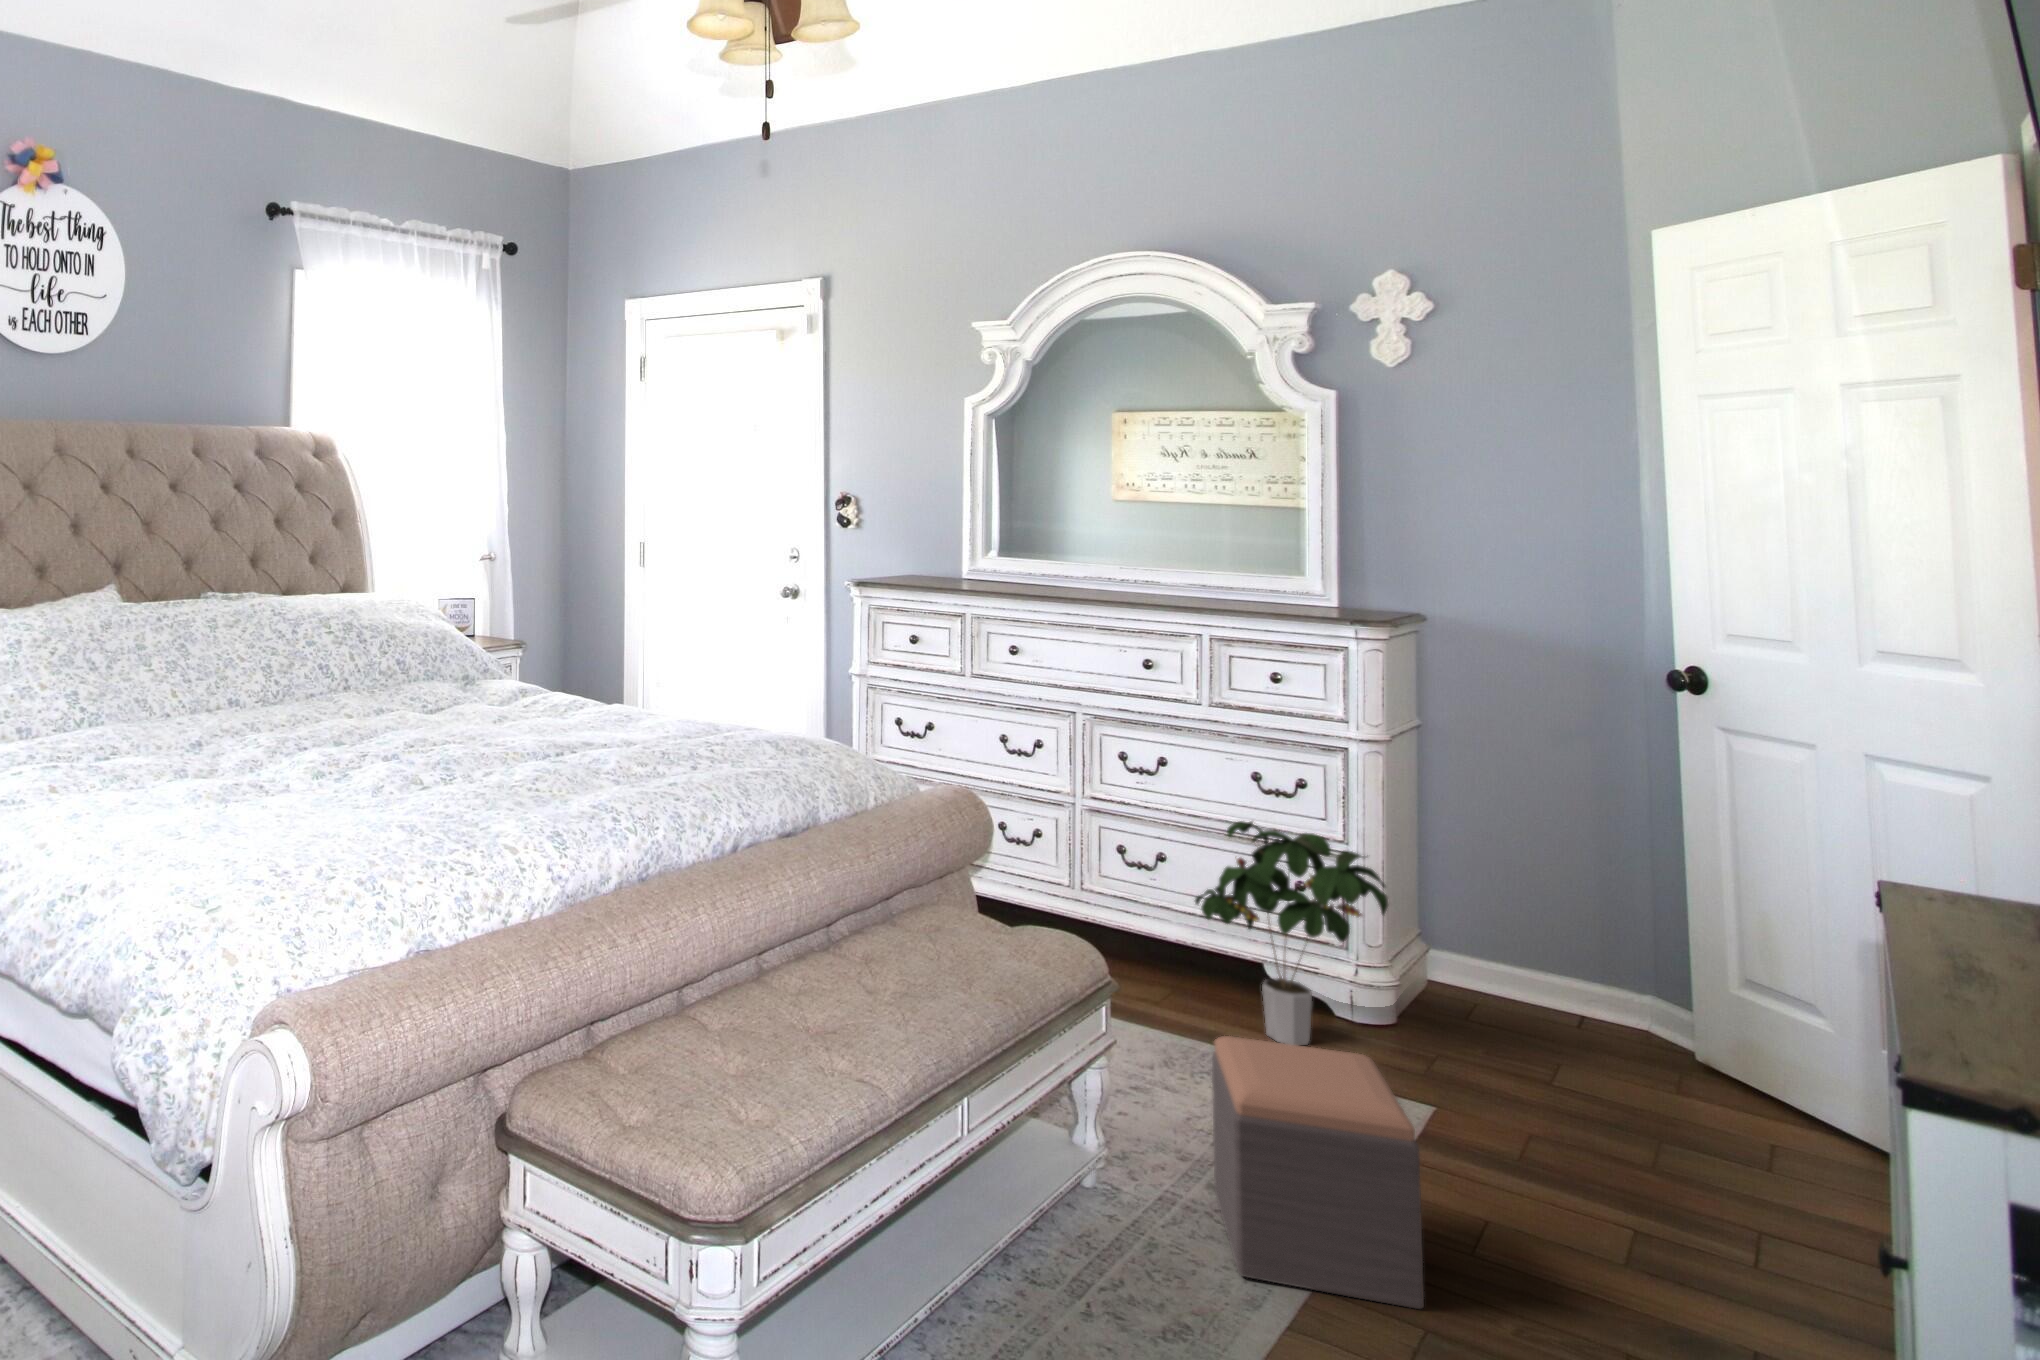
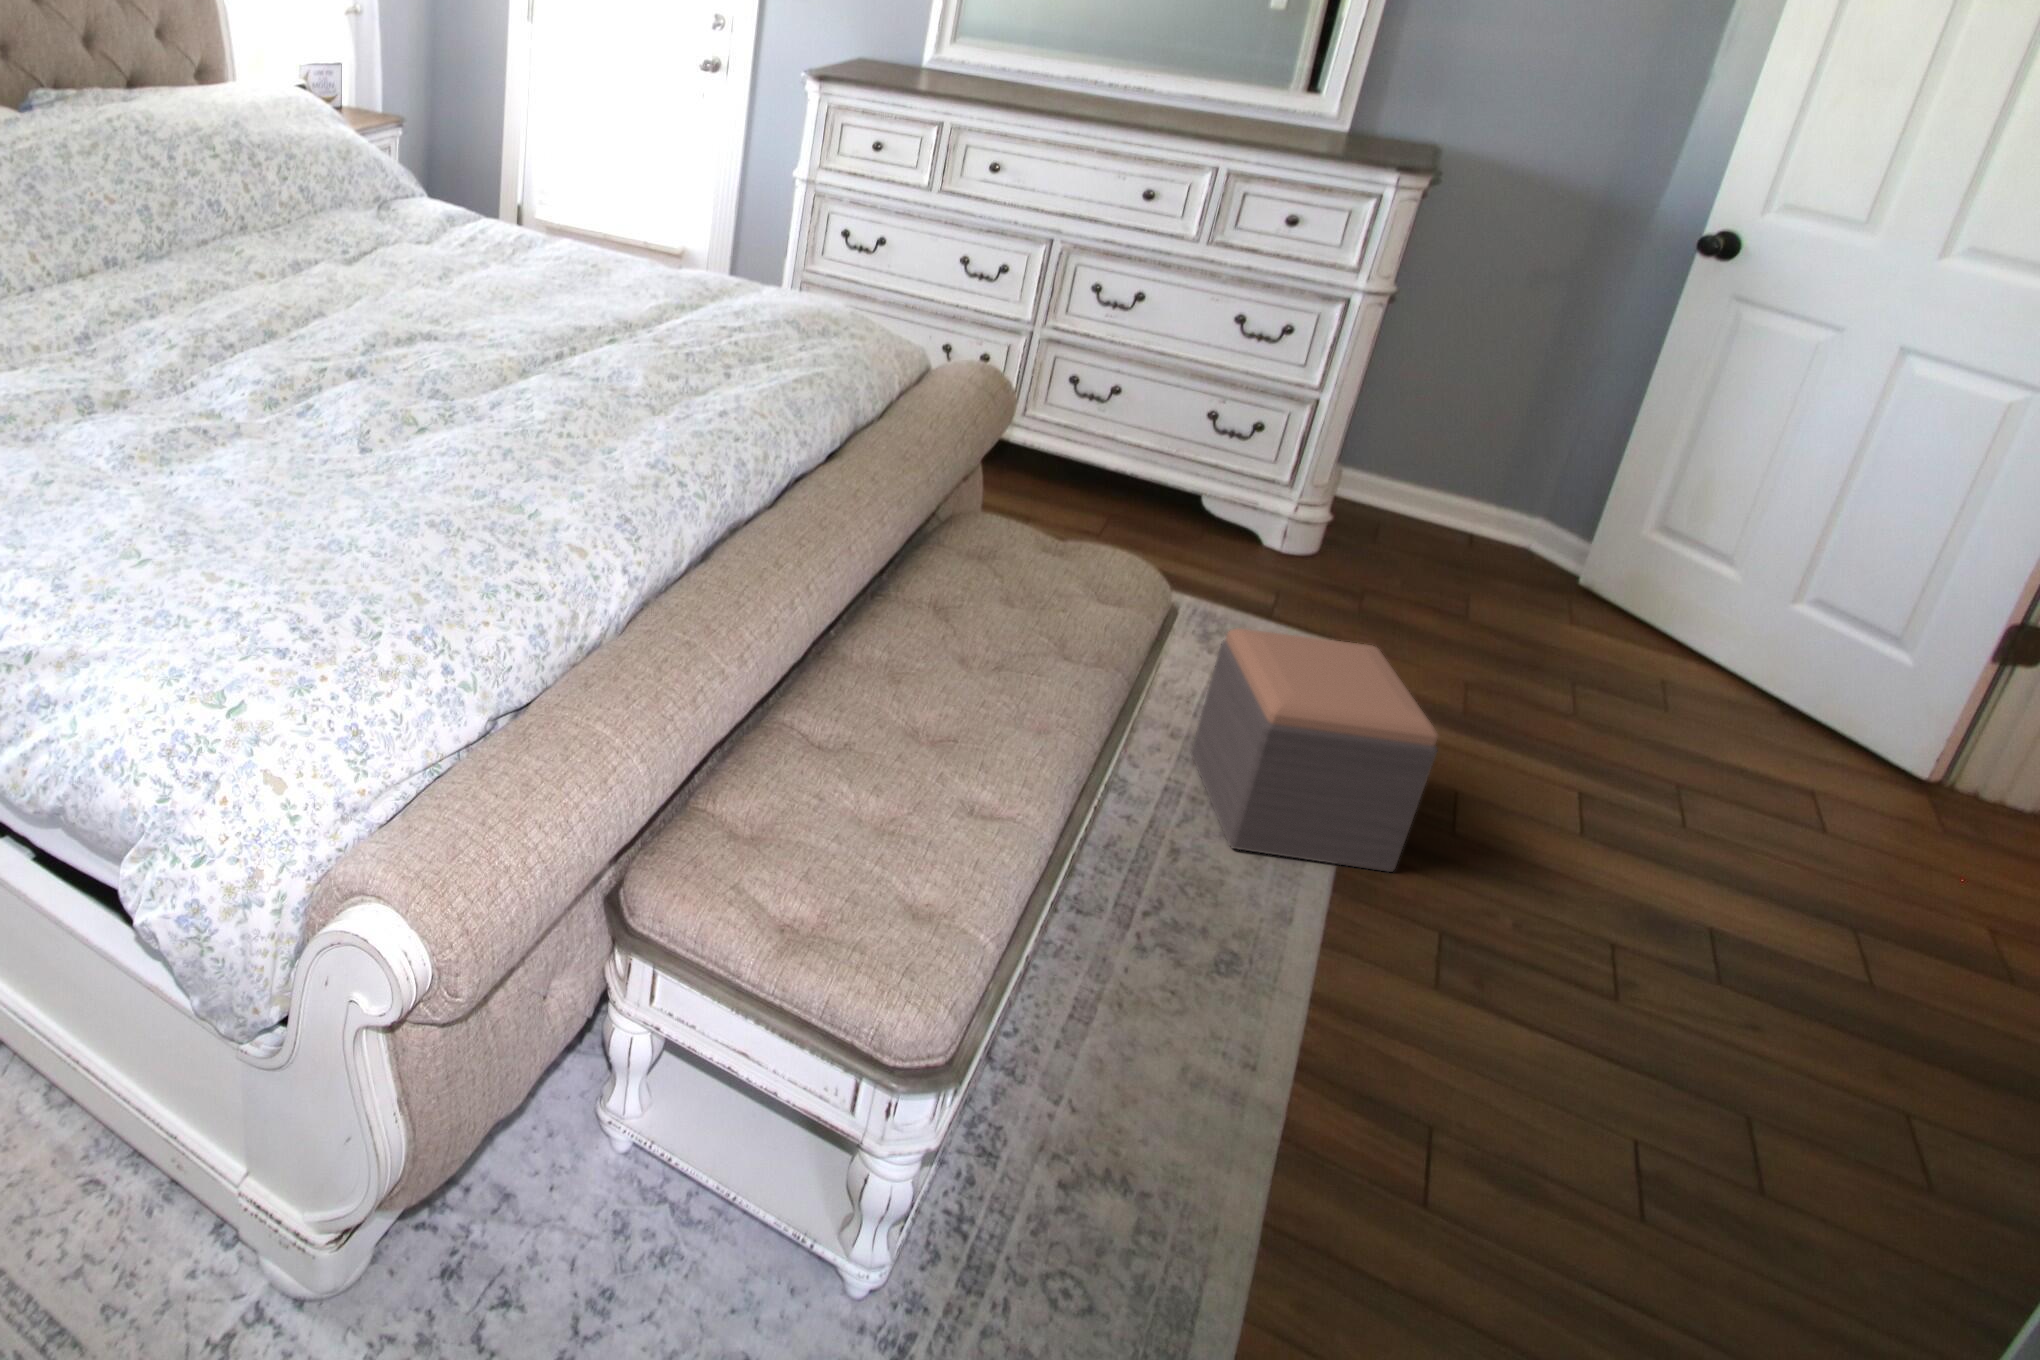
potted plant: present [1195,821,1388,1045] -> none [1148,365,1360,574]

